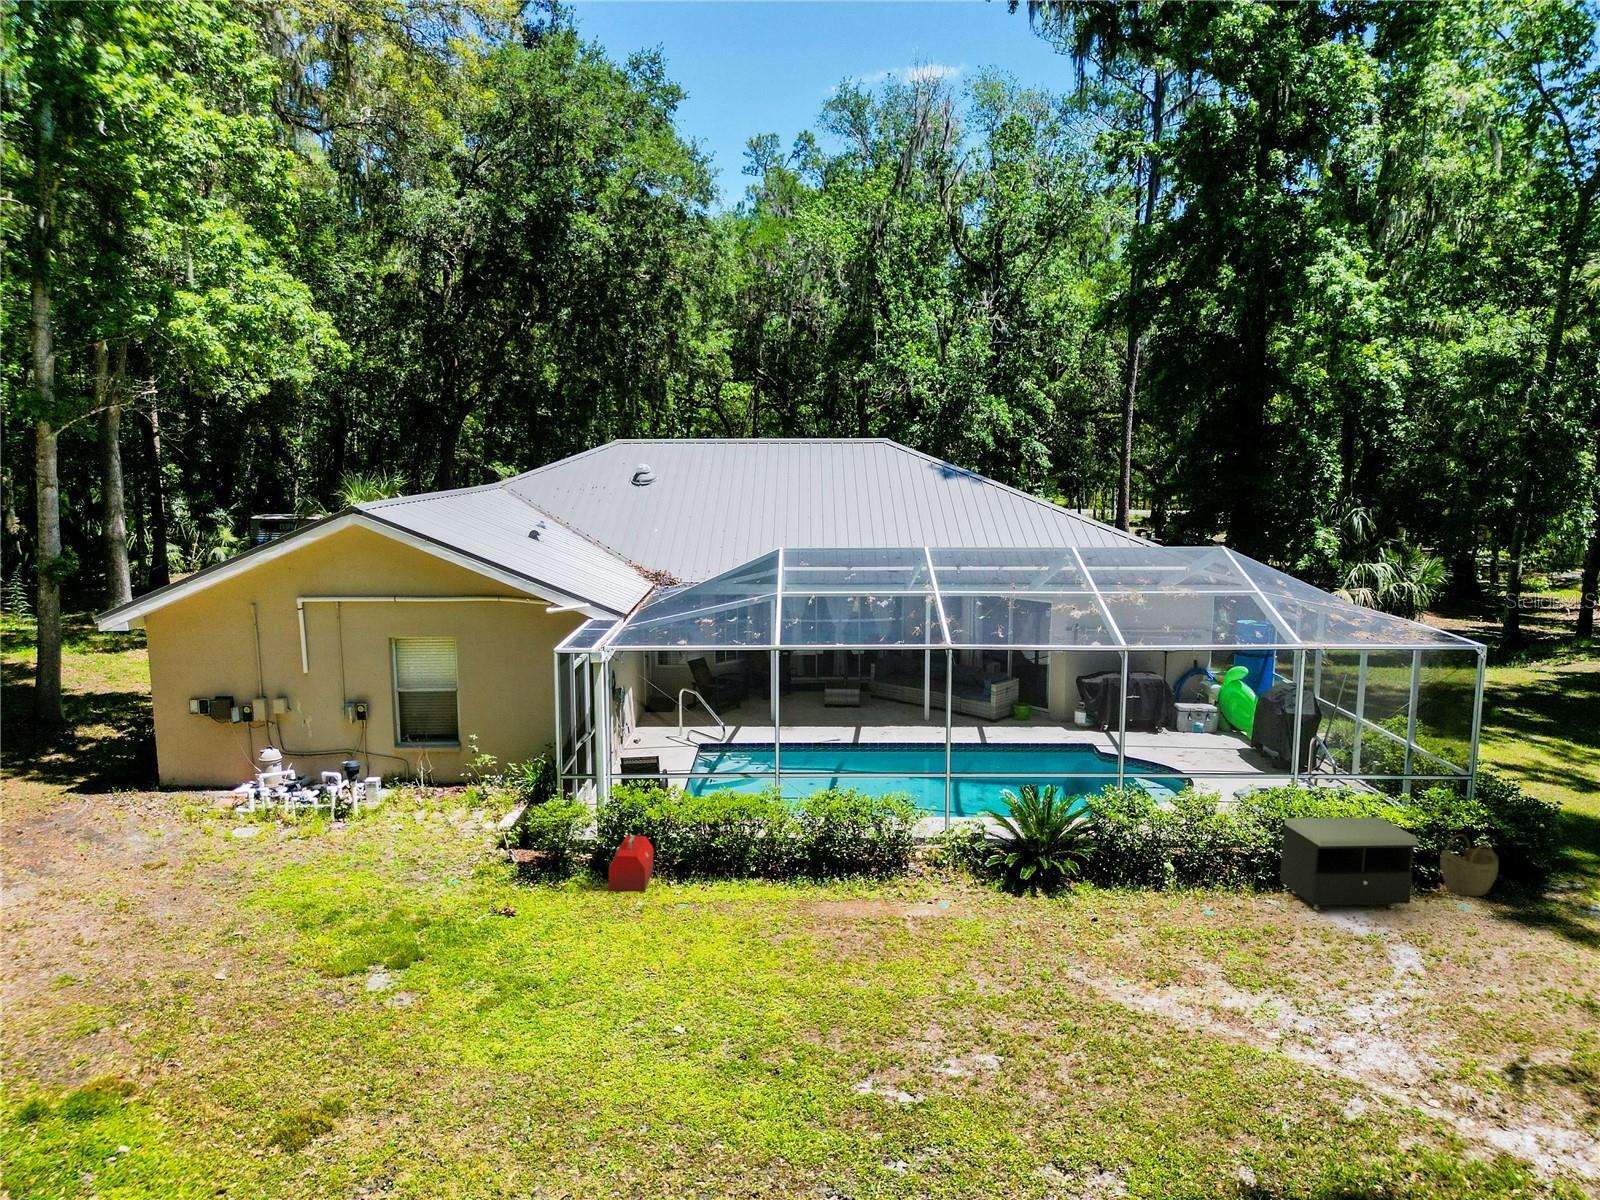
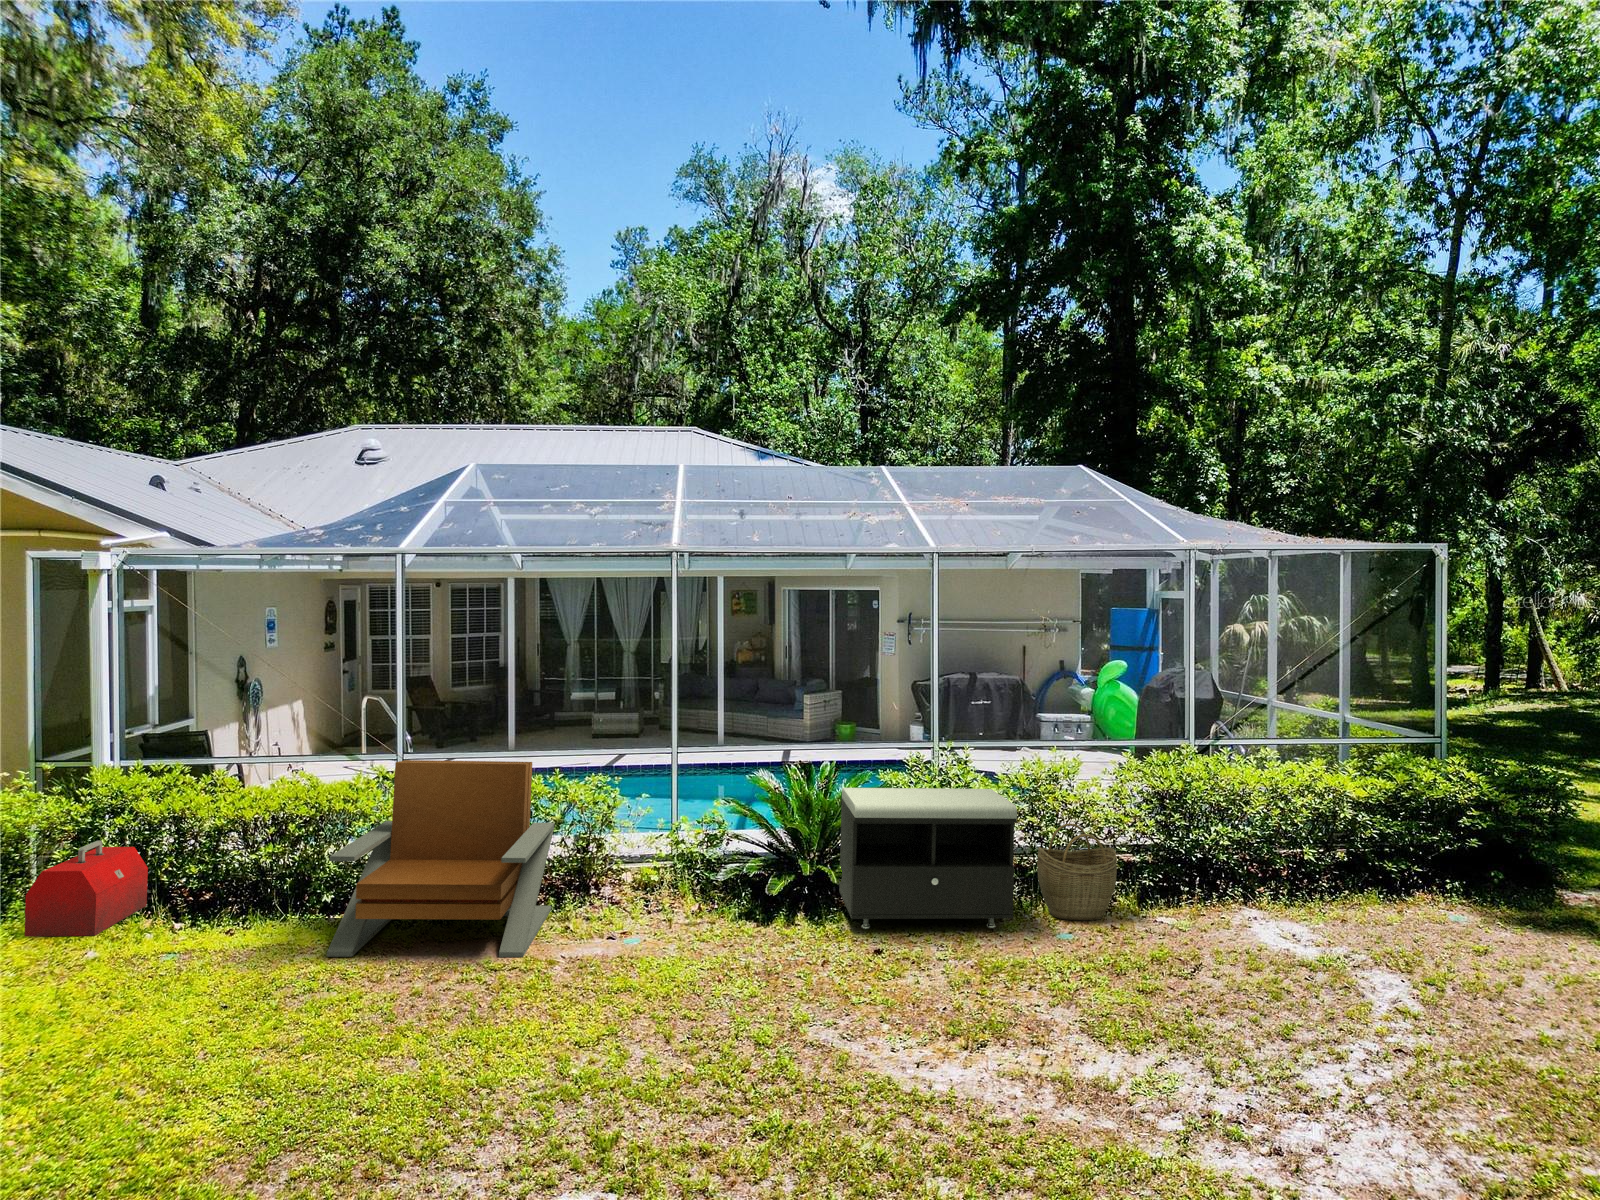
lounge chair: none [781,792,890,915] -> present [327,760,554,957]
storage bench: present [1280,817,1418,910] -> present [839,788,1017,929]
woven basket: present [1440,835,1498,896] -> present [1037,823,1117,920]

